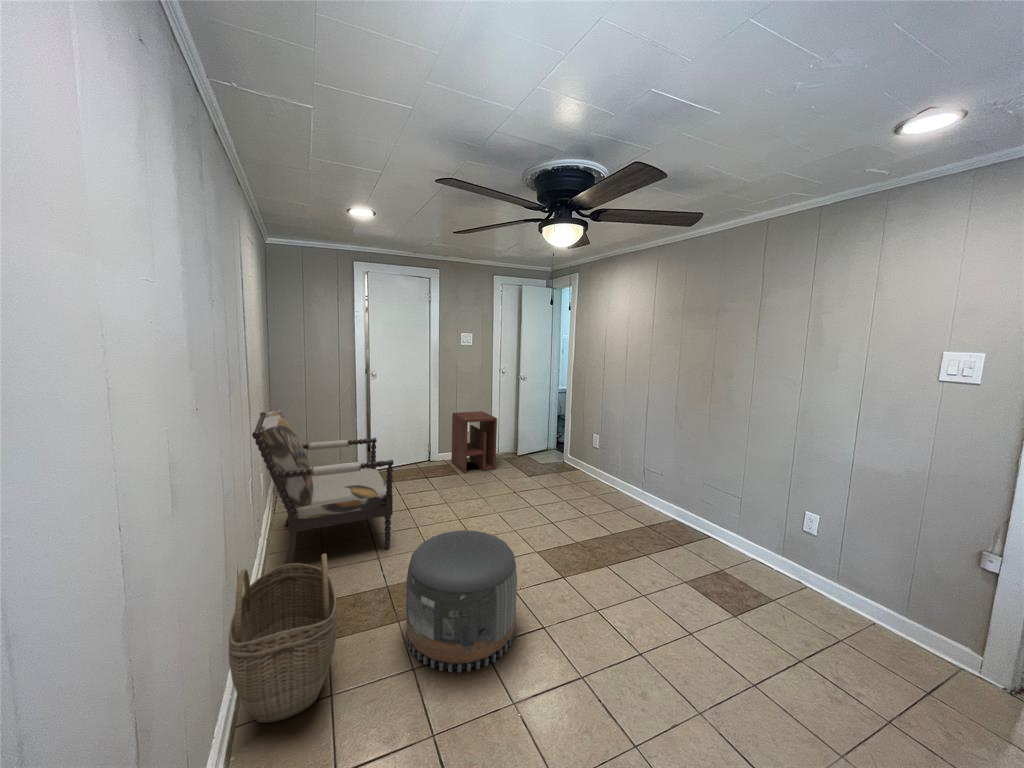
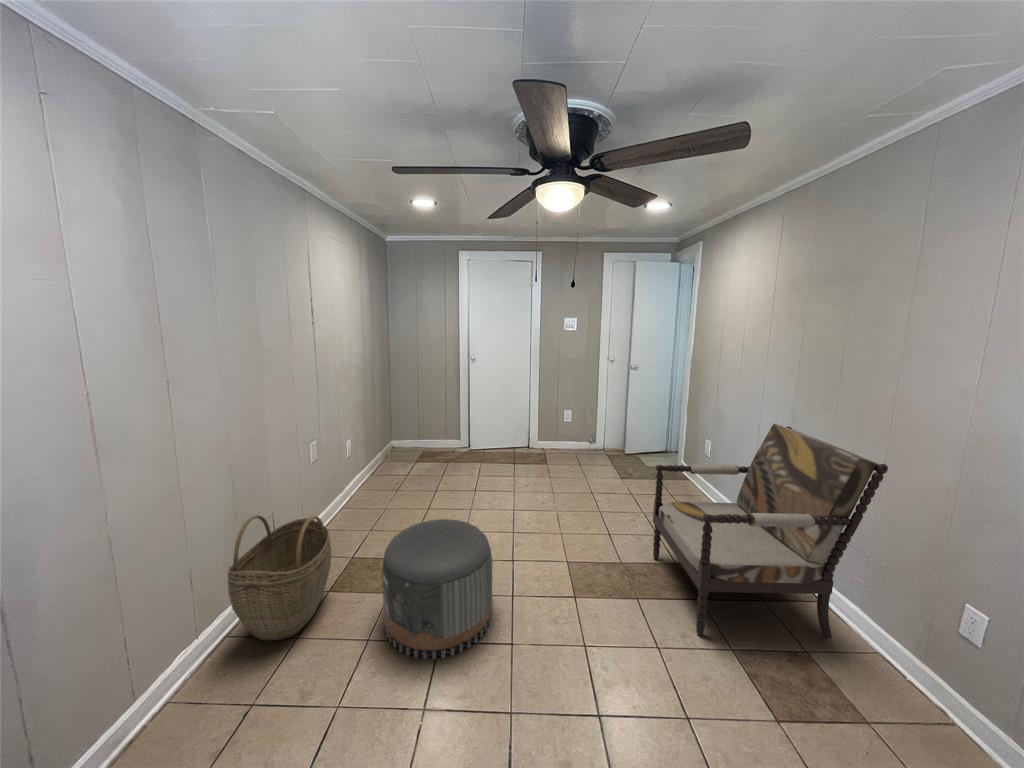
armchair: present [252,409,394,565] -> present [653,424,888,638]
side table: present [451,411,497,473] -> none [552,401,593,464]

